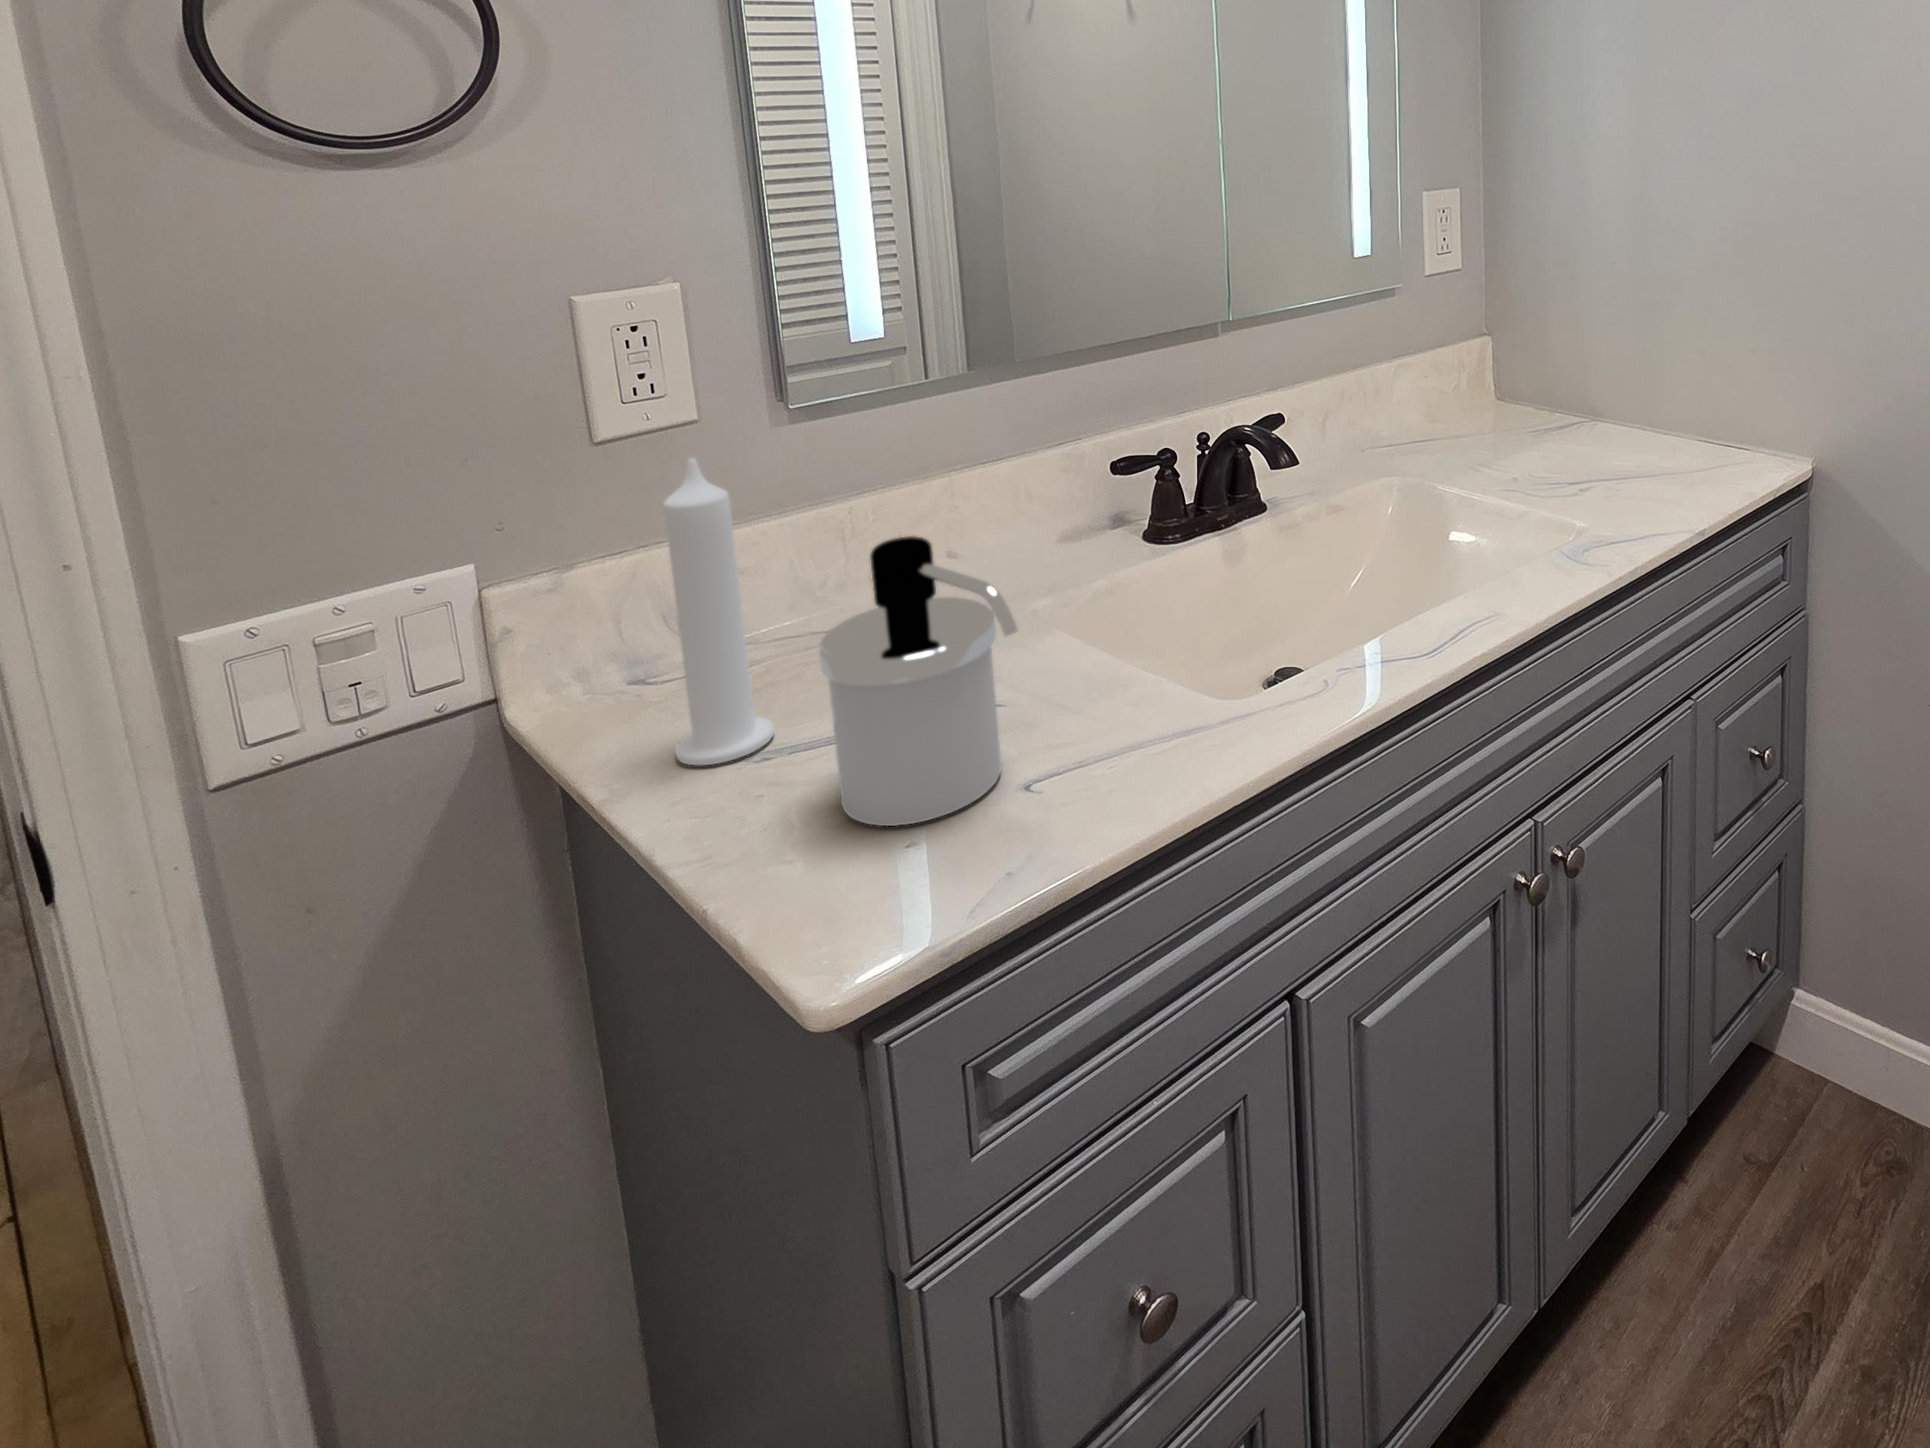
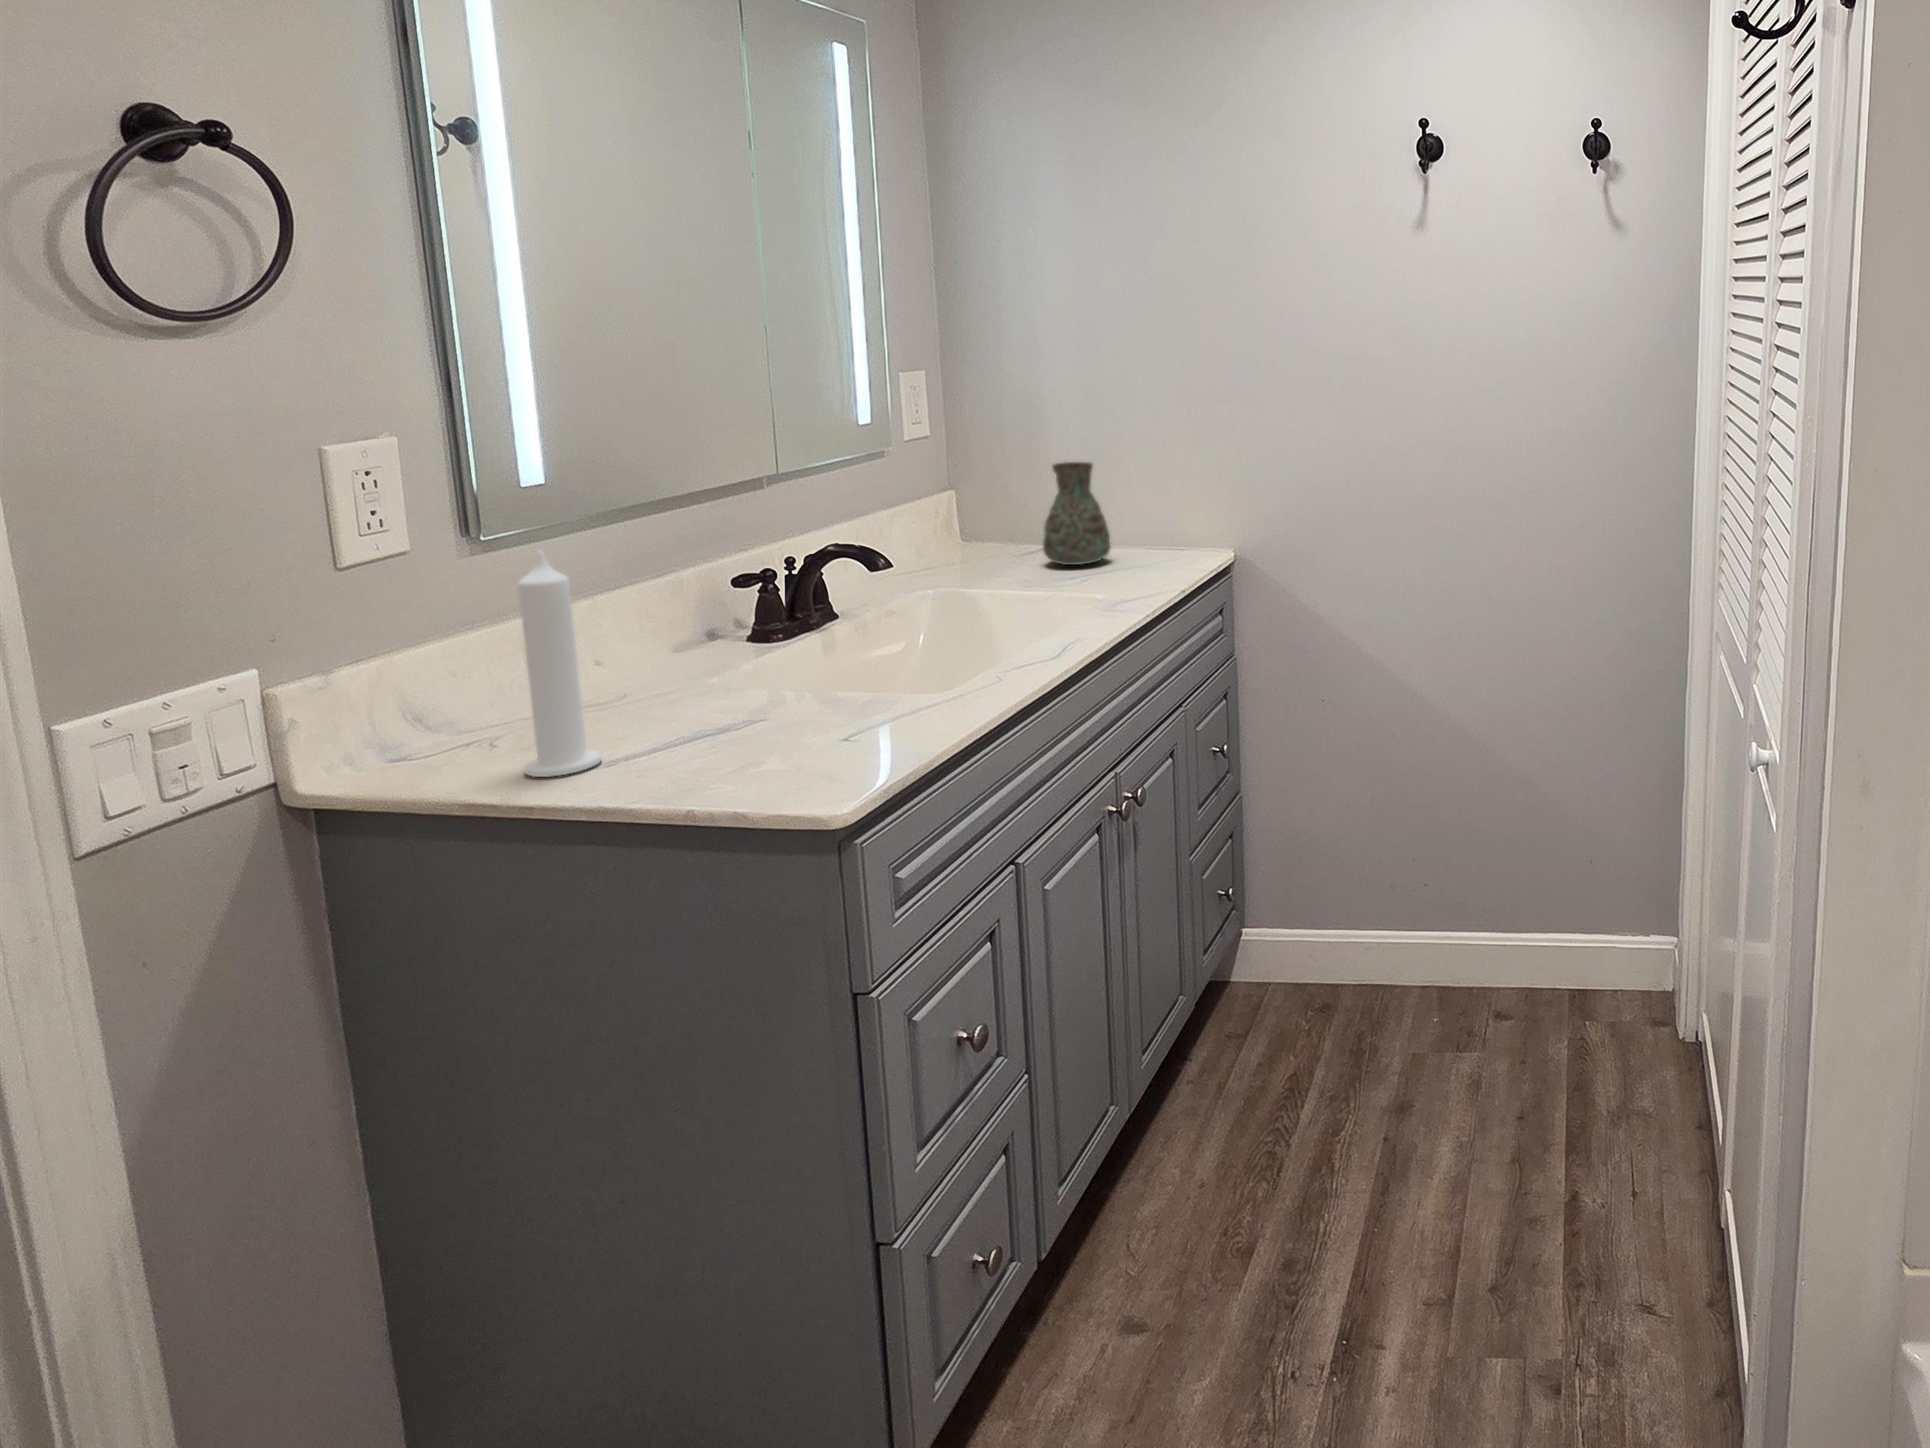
decorative vase: none [1558,316,1643,456] -> present [1043,462,1111,565]
soap dispenser: present [819,536,1018,826] -> none [701,581,879,766]

